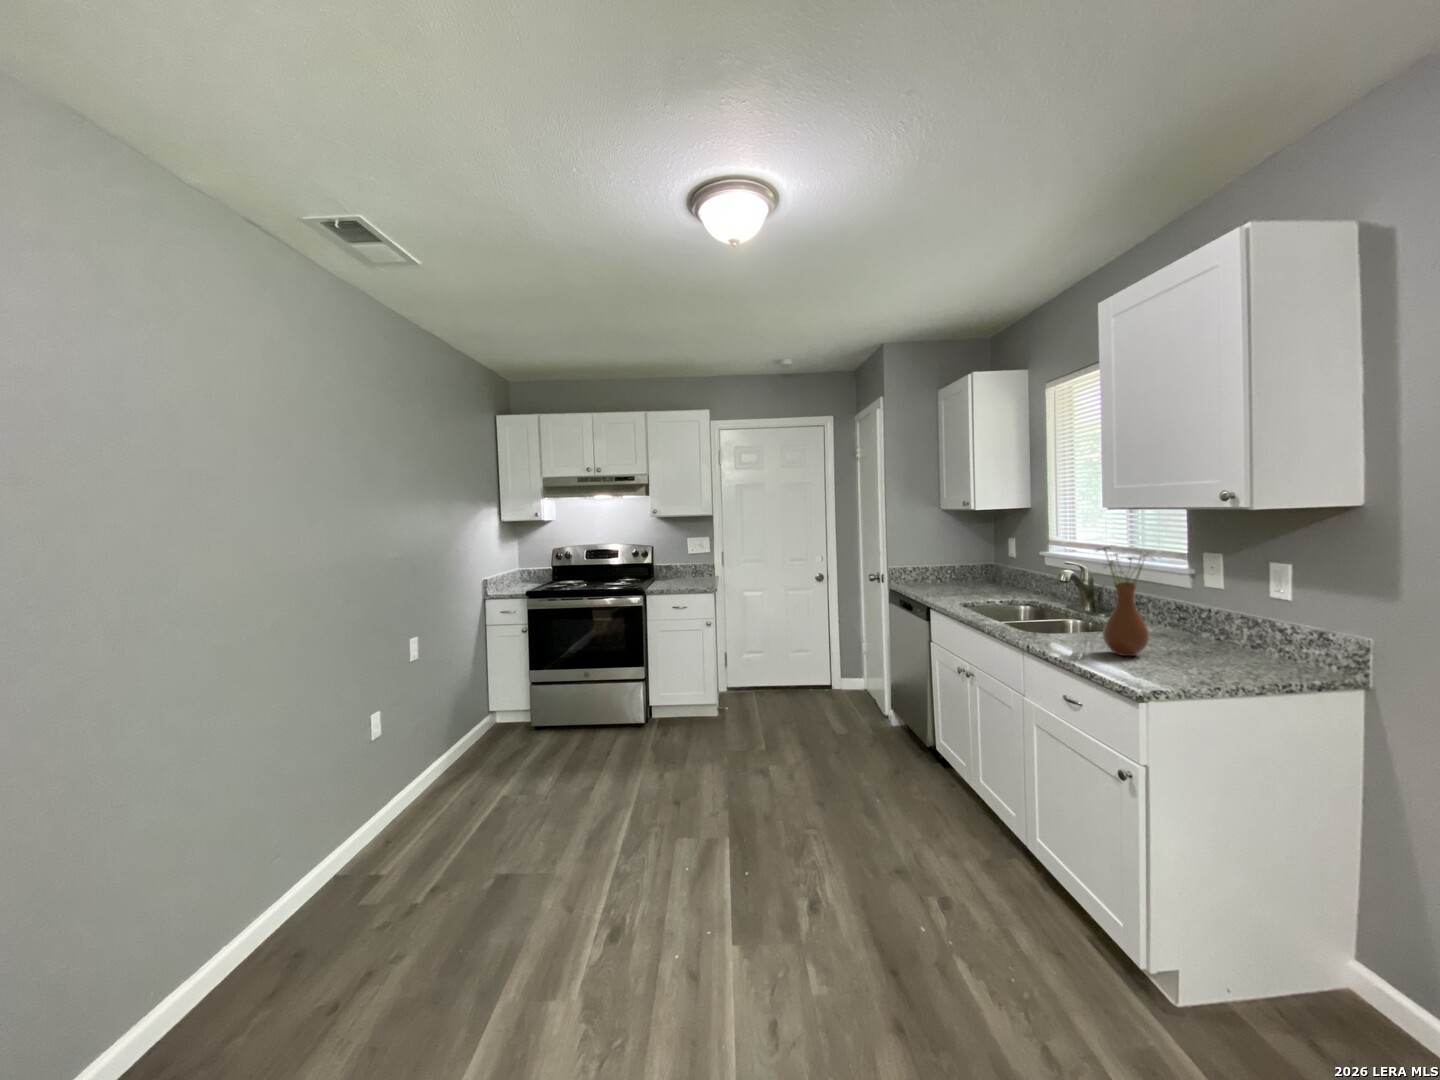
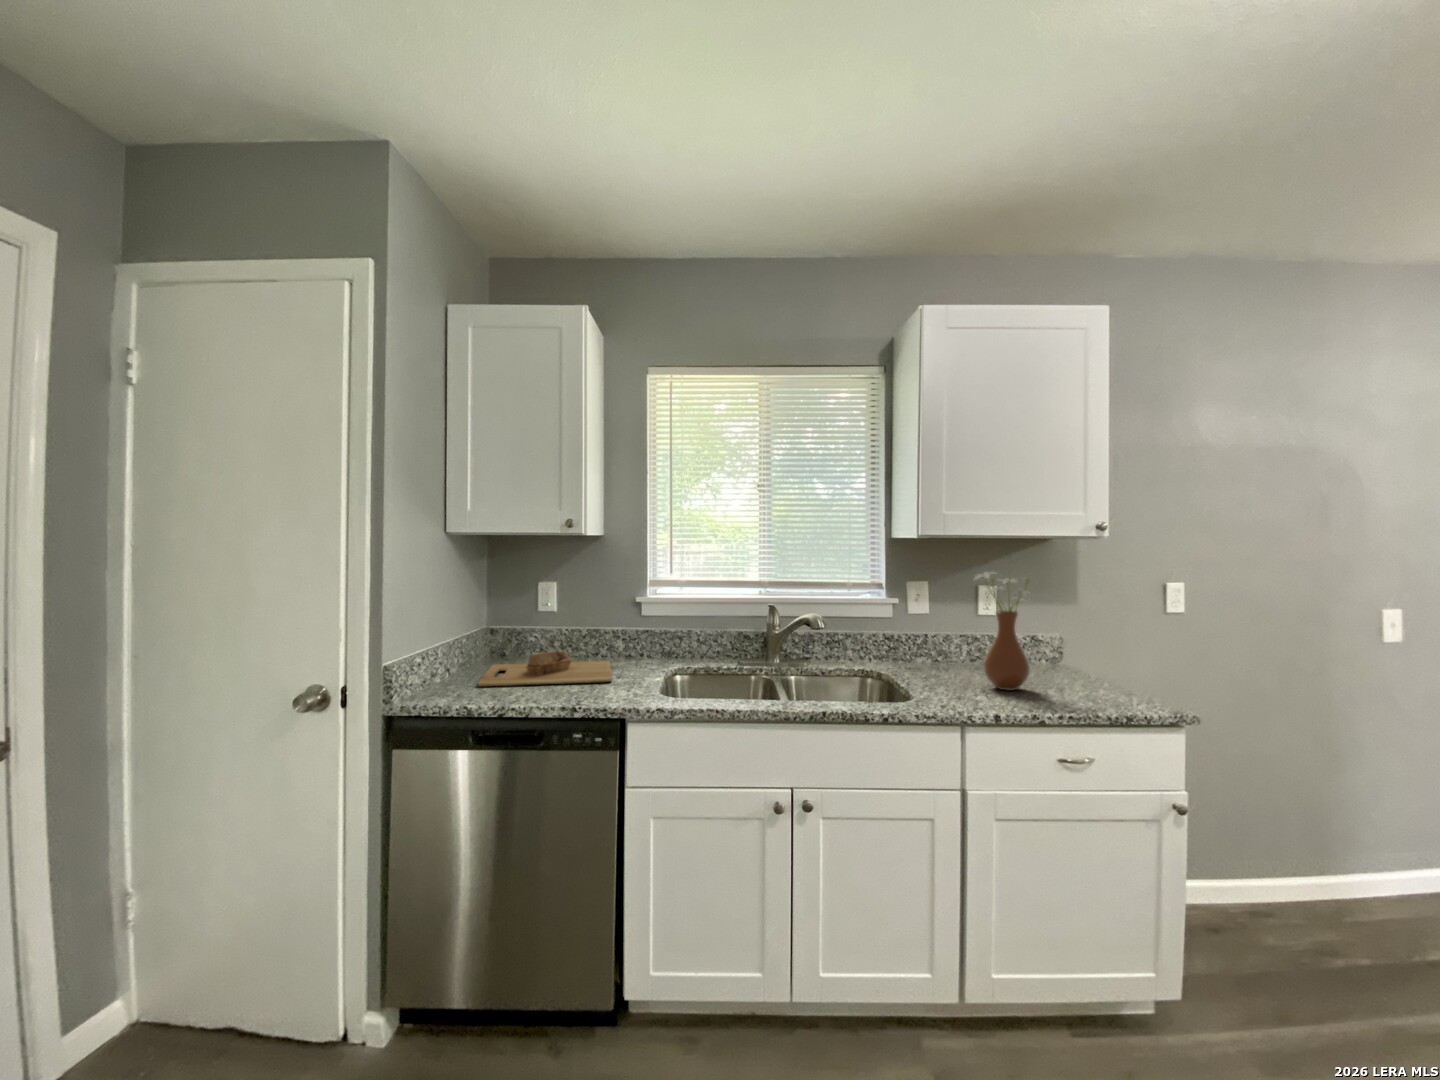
cutting board: none [921,578,1012,599] -> present [478,651,612,687]

